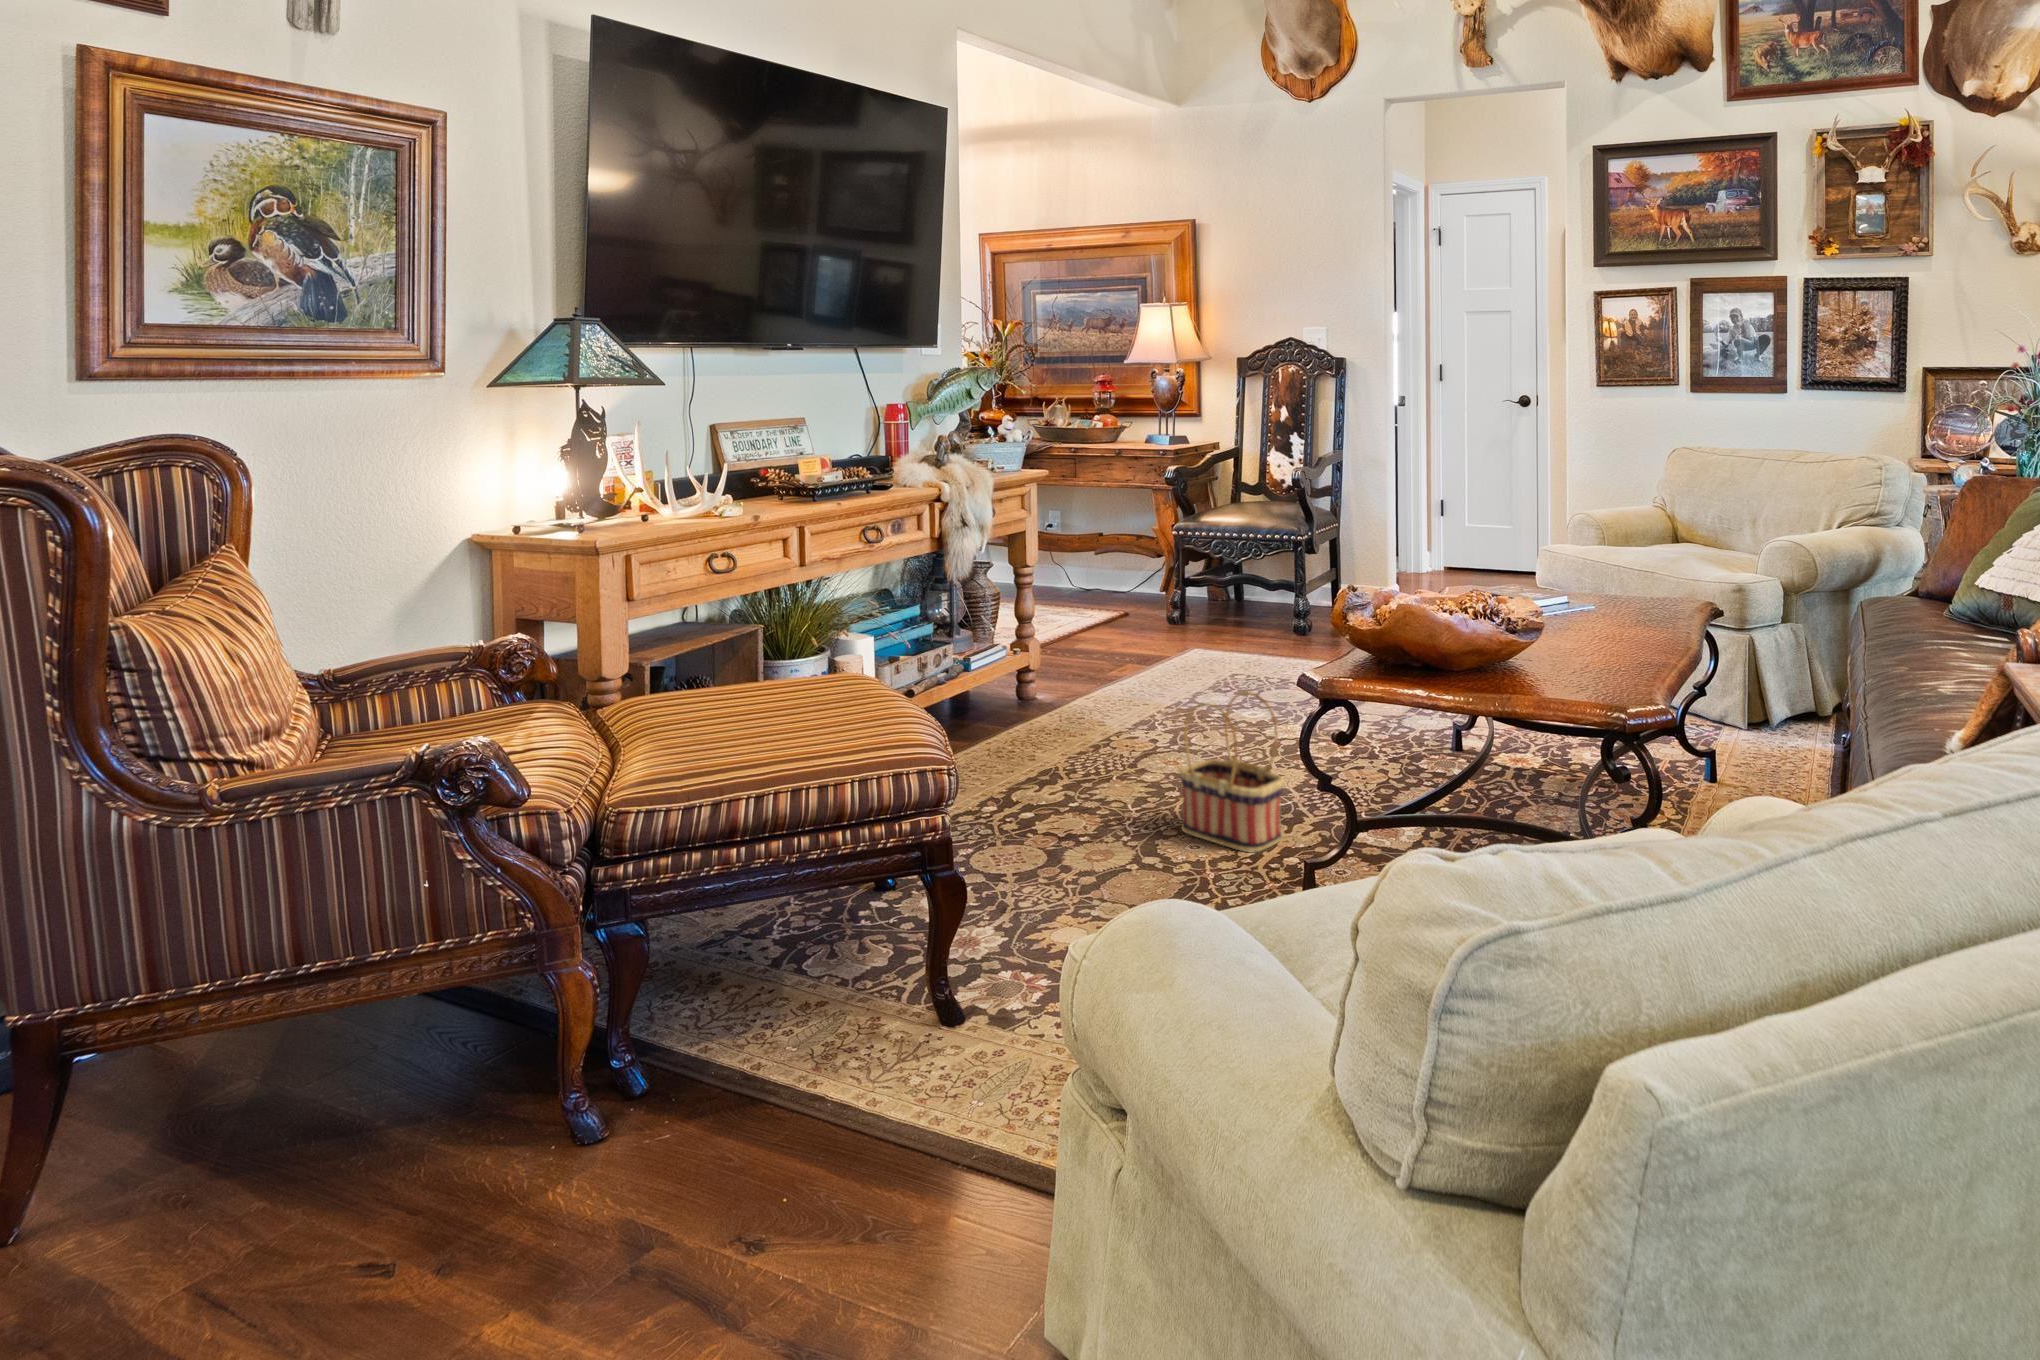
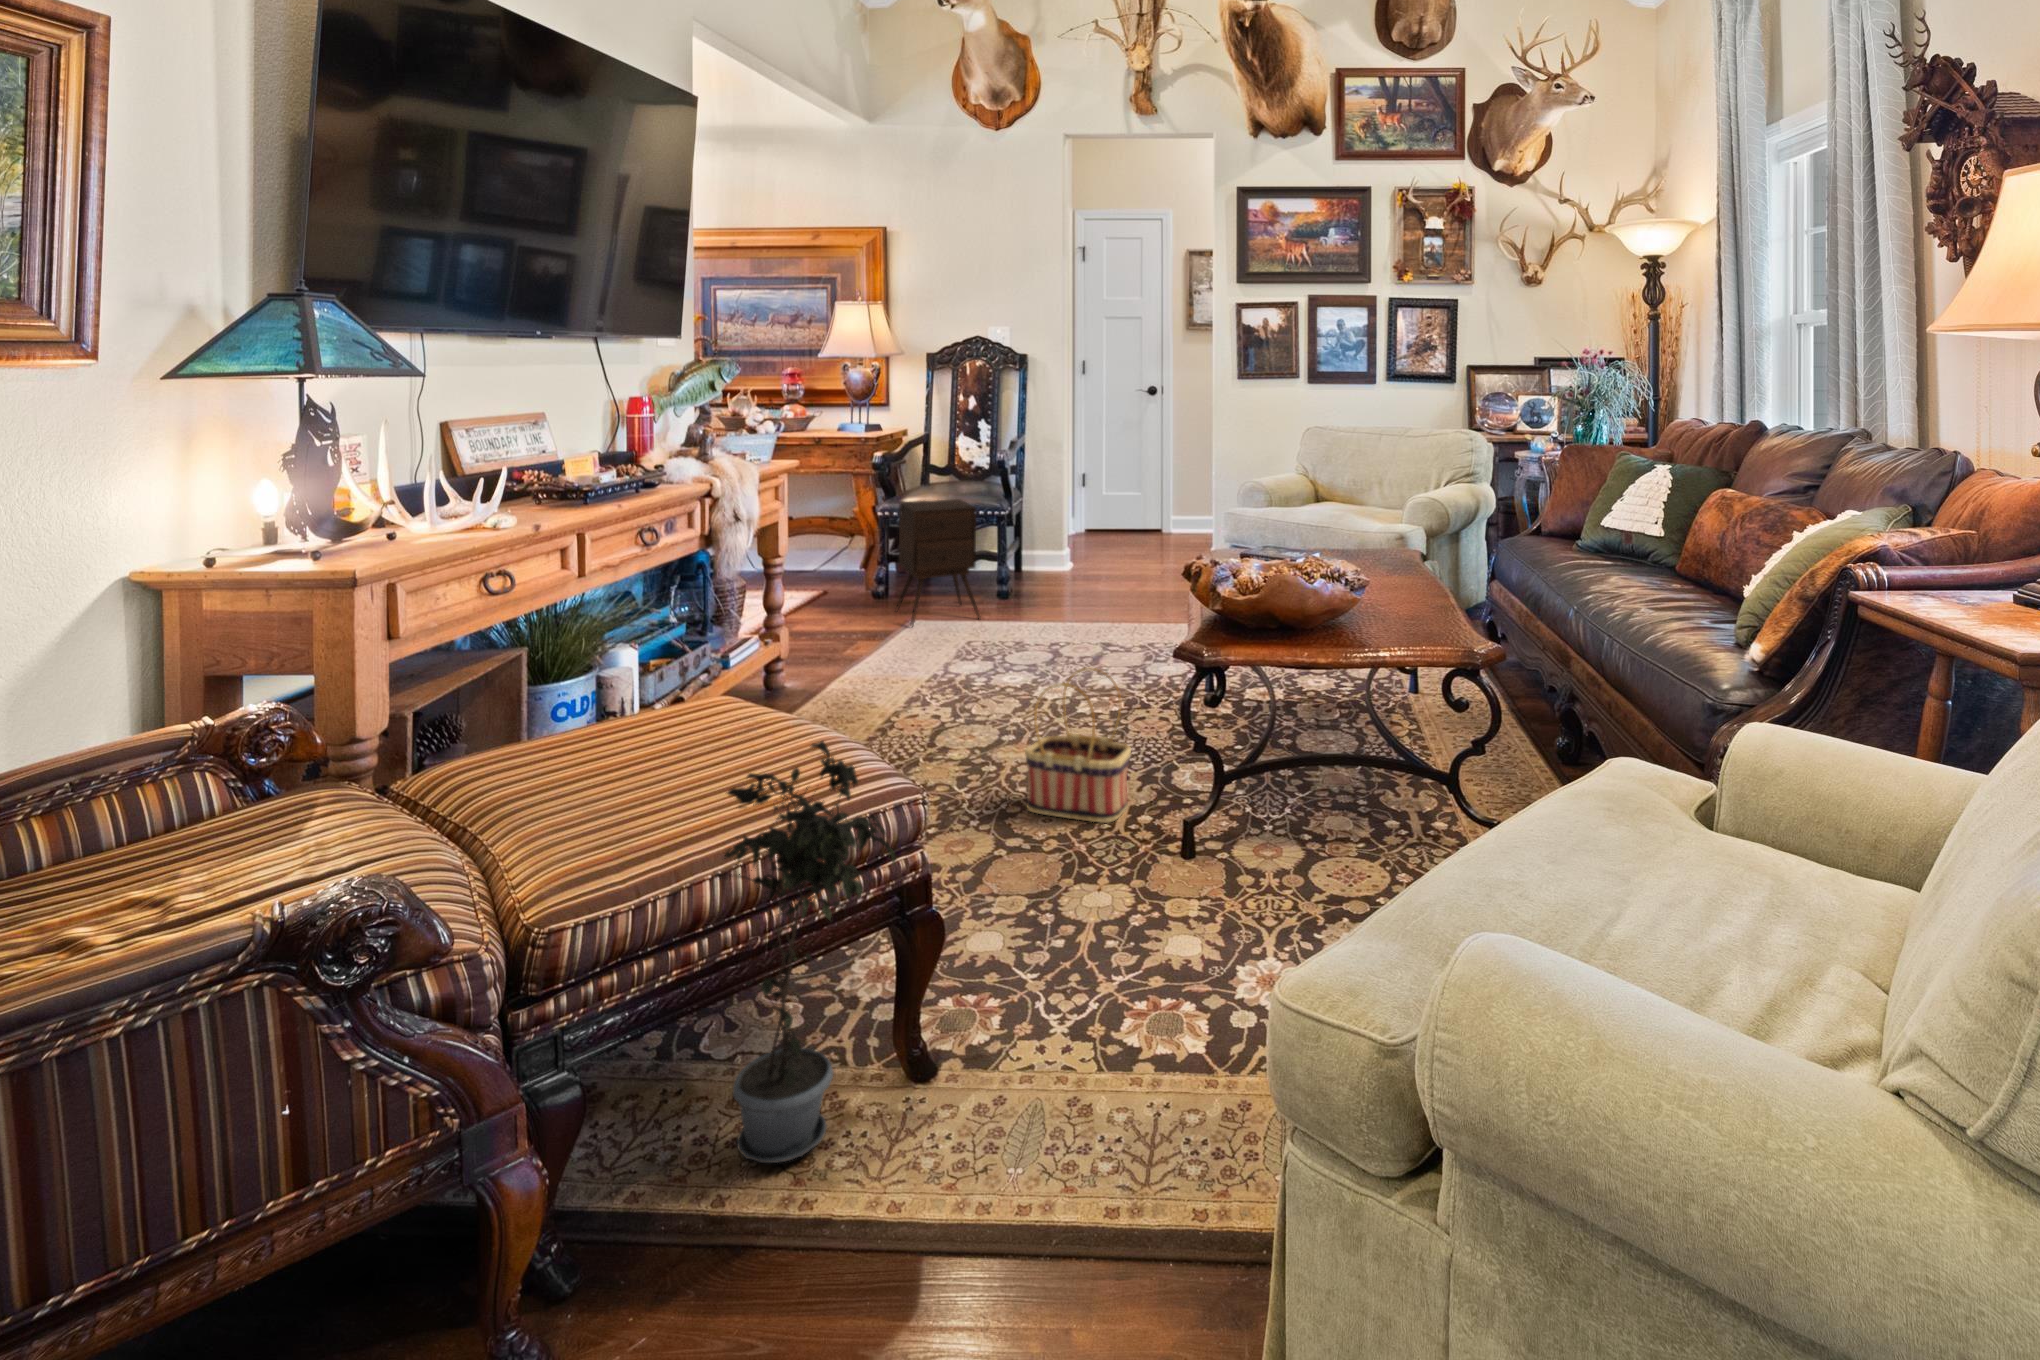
side table: none [1184,515,1266,649] -> present [895,499,981,626]
potted plant: none [750,705,902,1053] -> present [715,741,896,1163]

